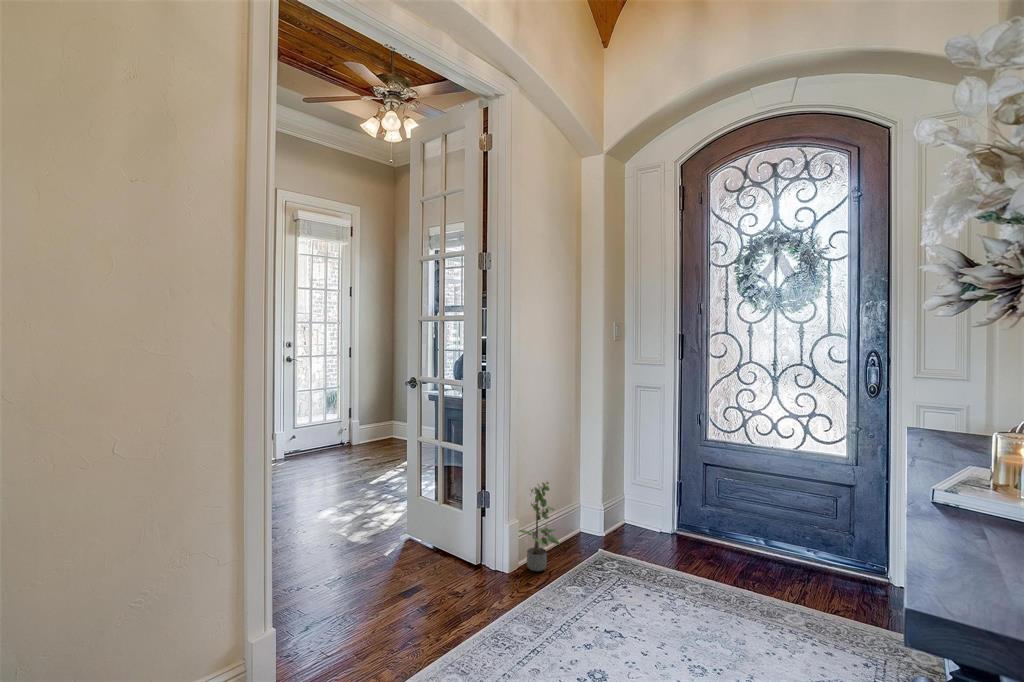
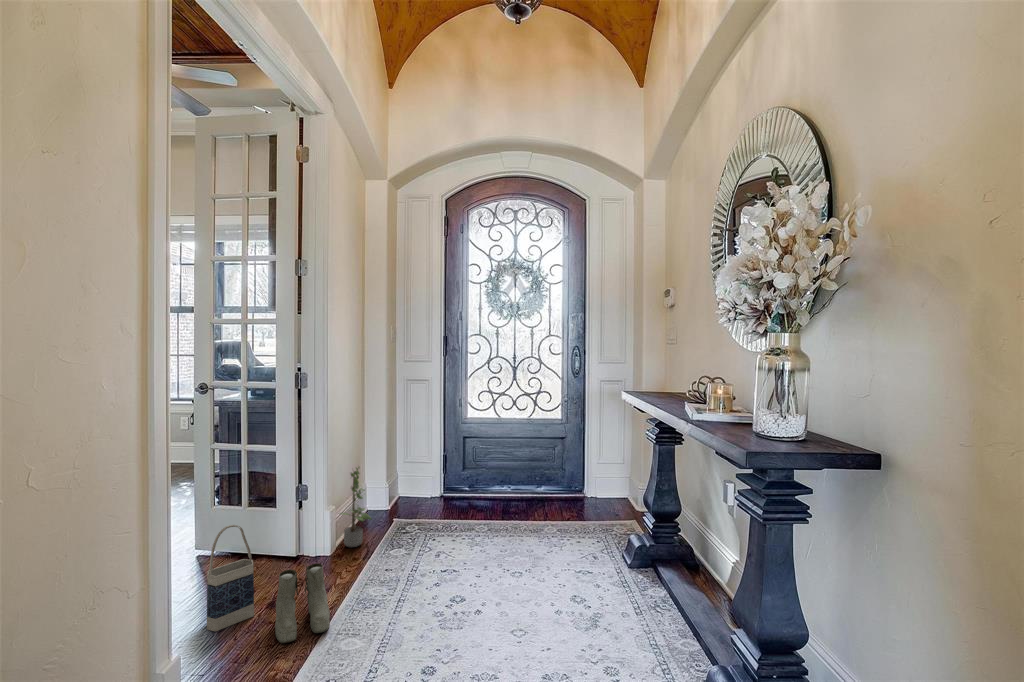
bag: none [359,522,403,622] -> present [207,525,254,632]
boots: none [396,580,457,659] -> present [275,563,330,643]

